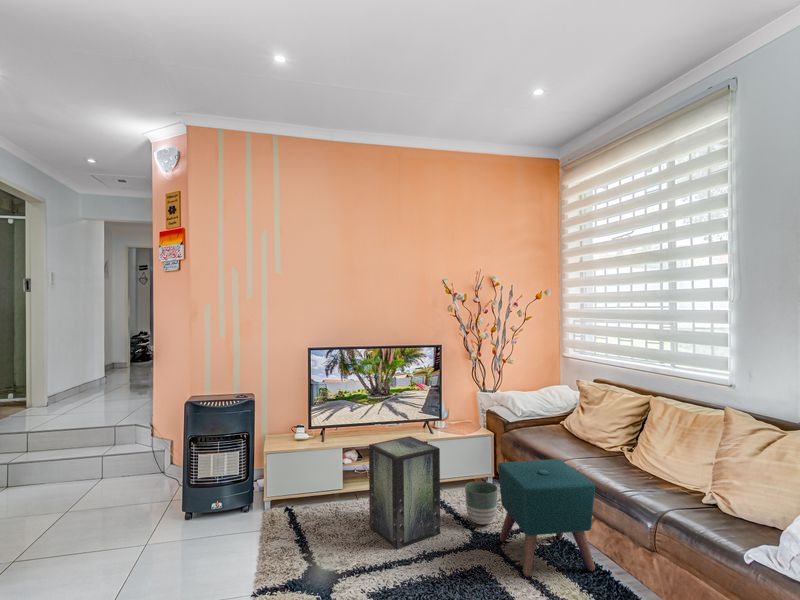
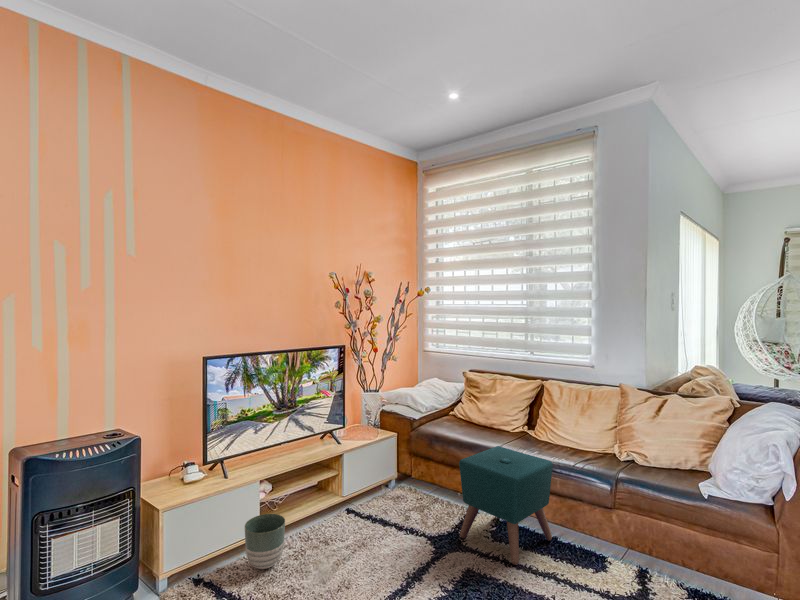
storage box: present [369,436,440,549] -> none [325,450,403,582]
planter: present [465,481,498,524] -> present [245,514,285,569]

